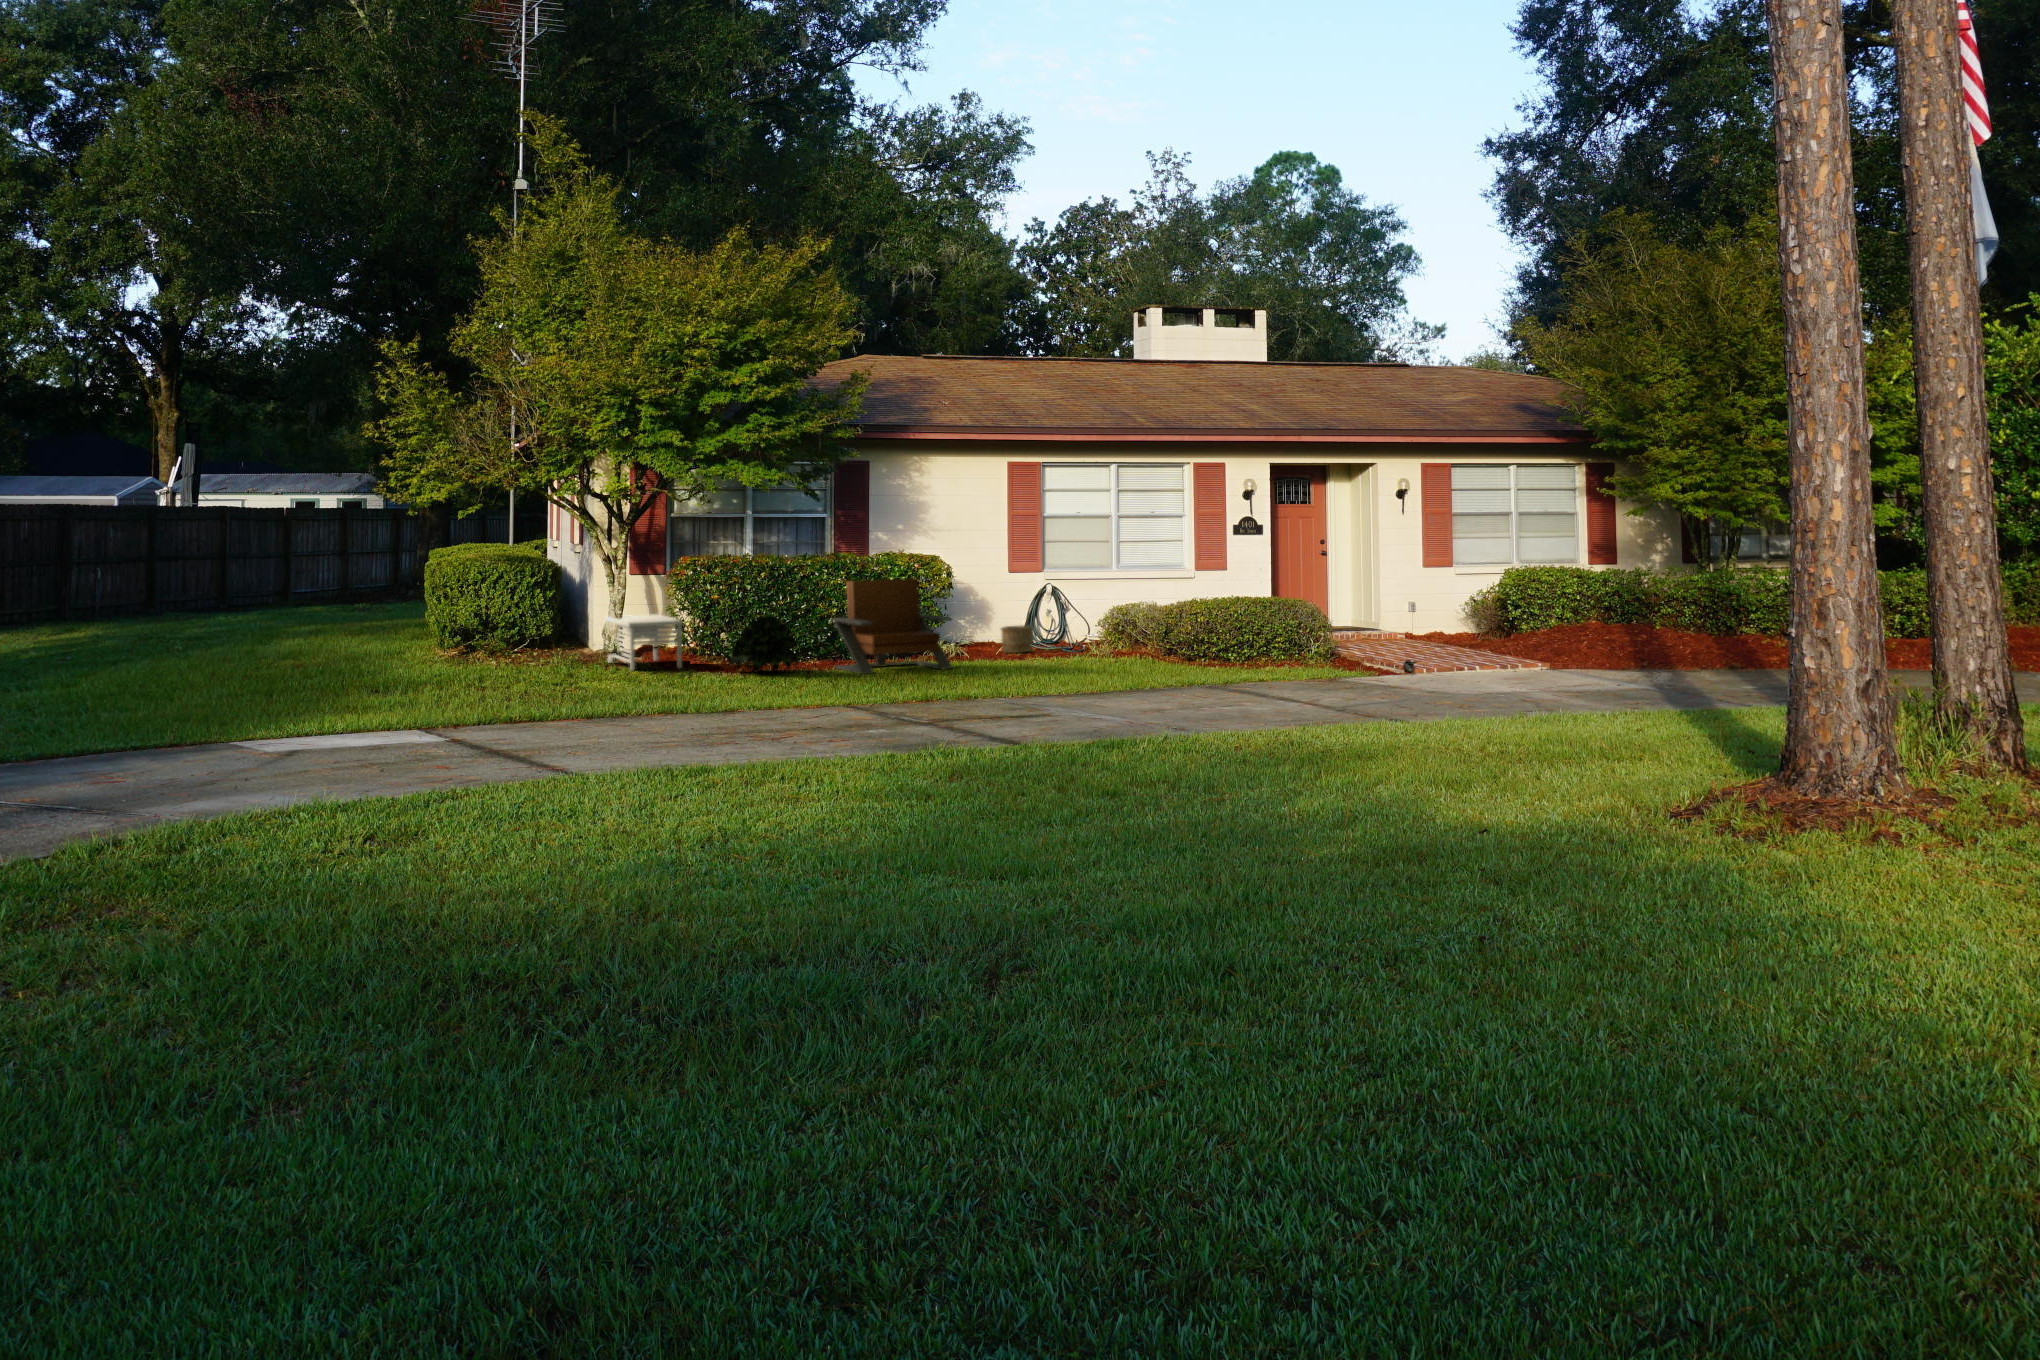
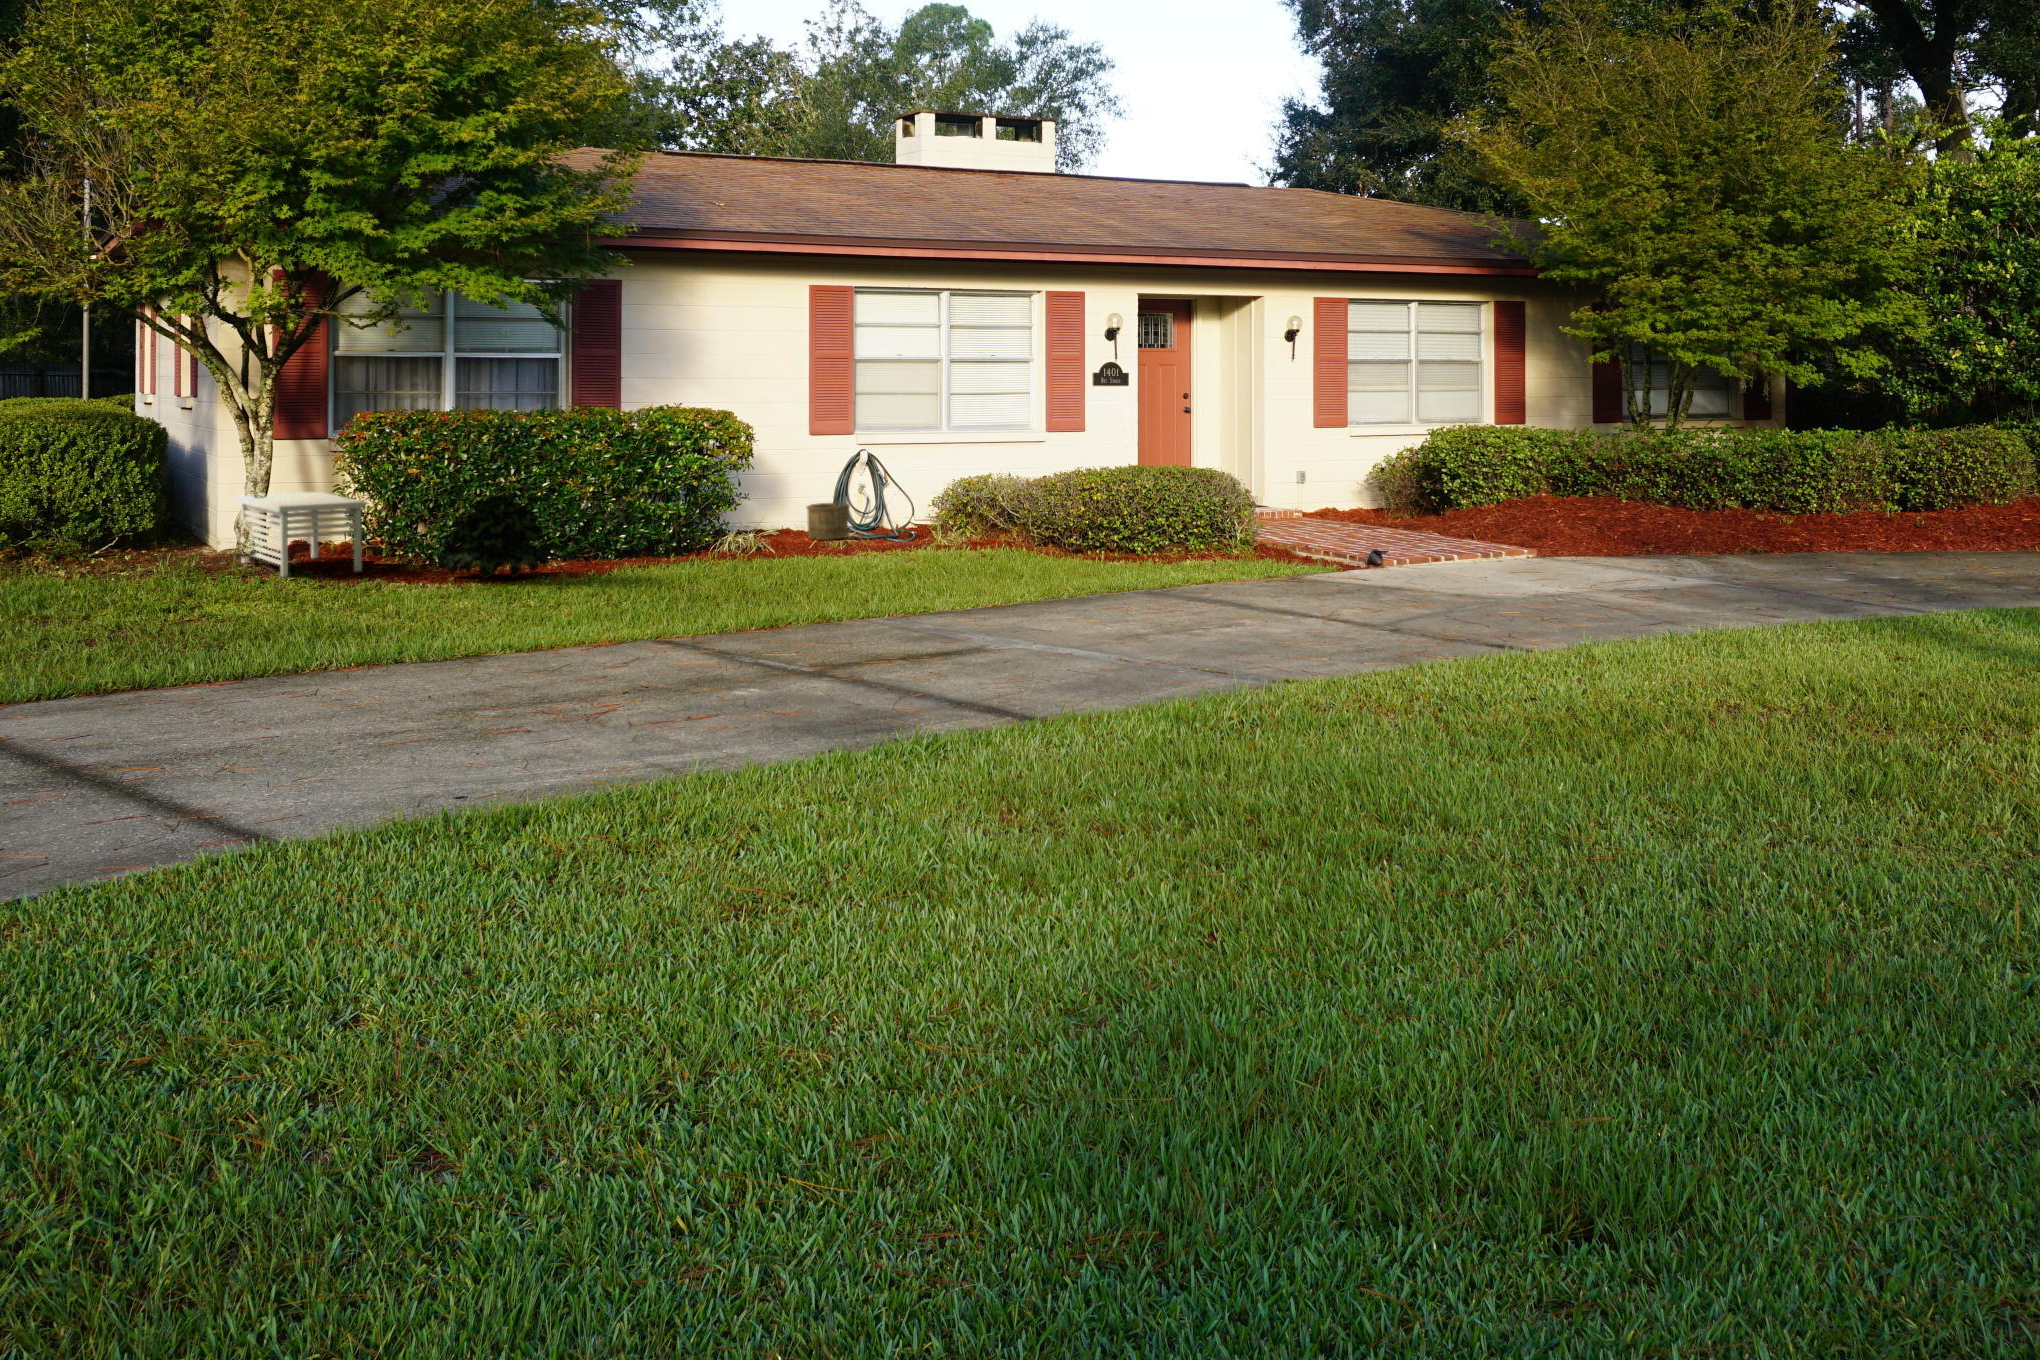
lounge chair: present [833,578,952,674] -> none [594,440,771,579]

